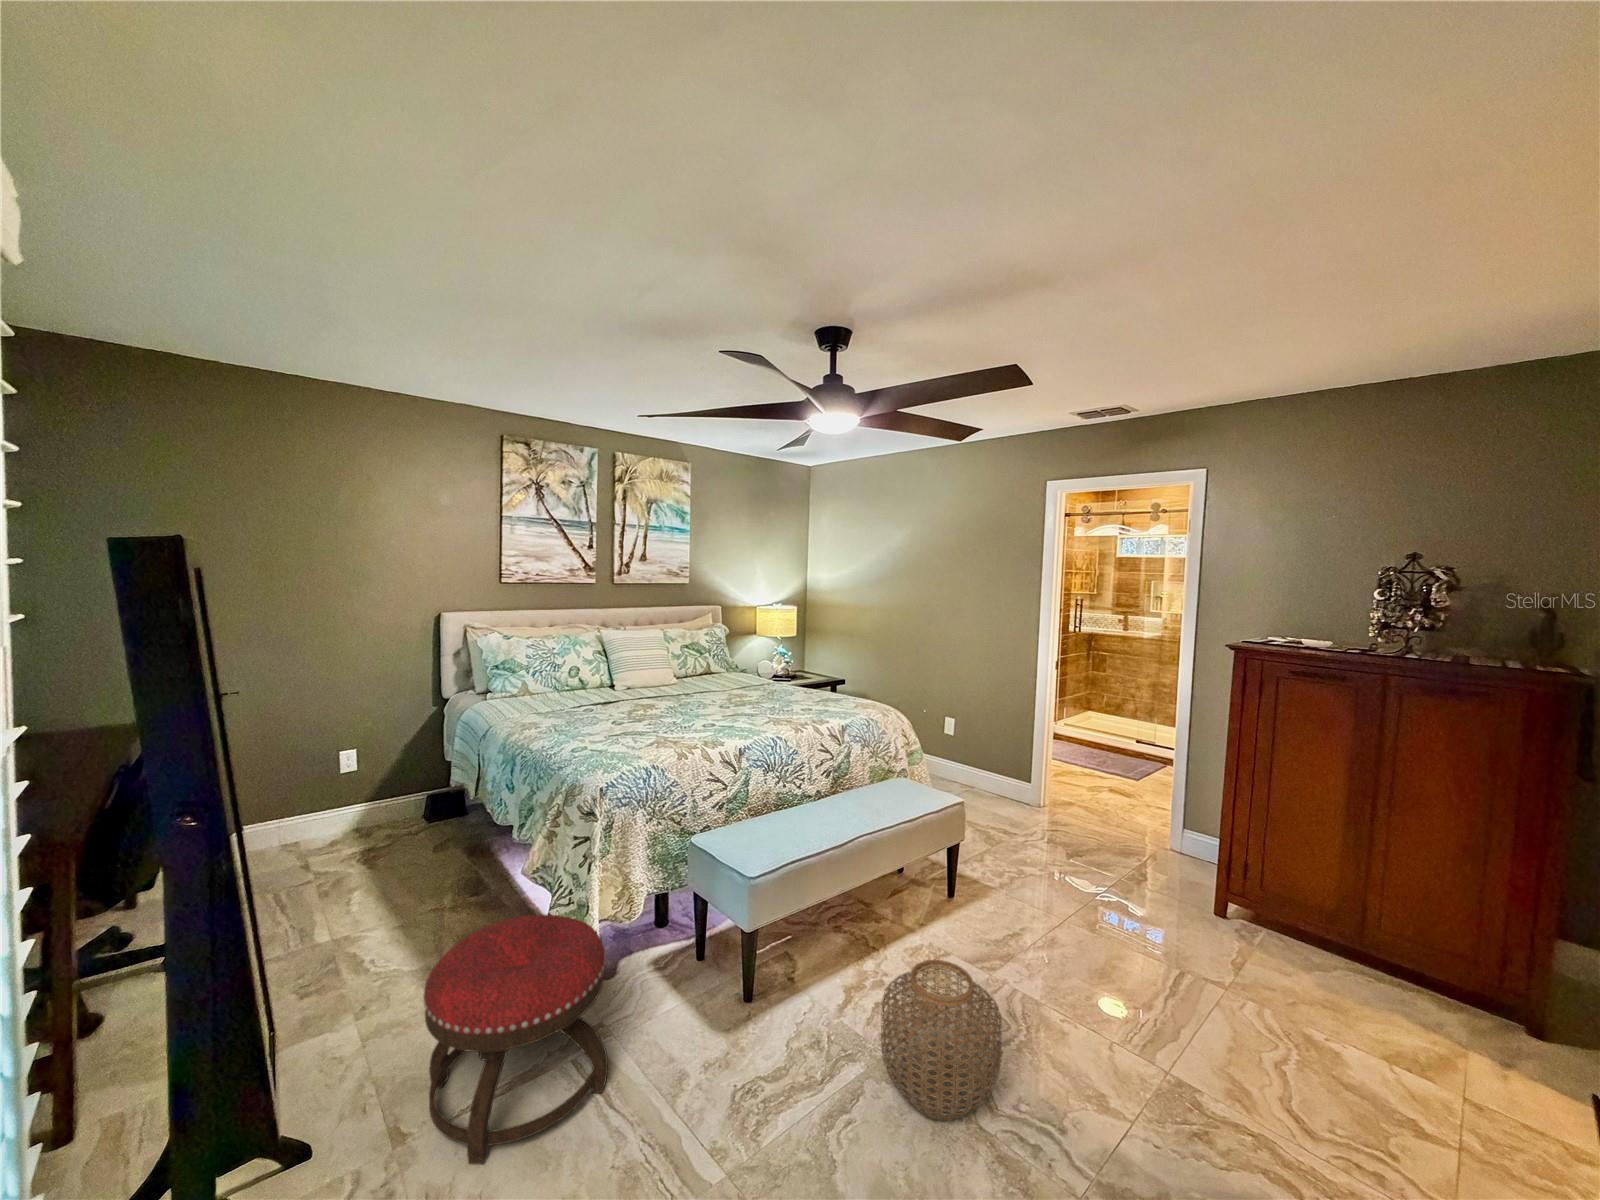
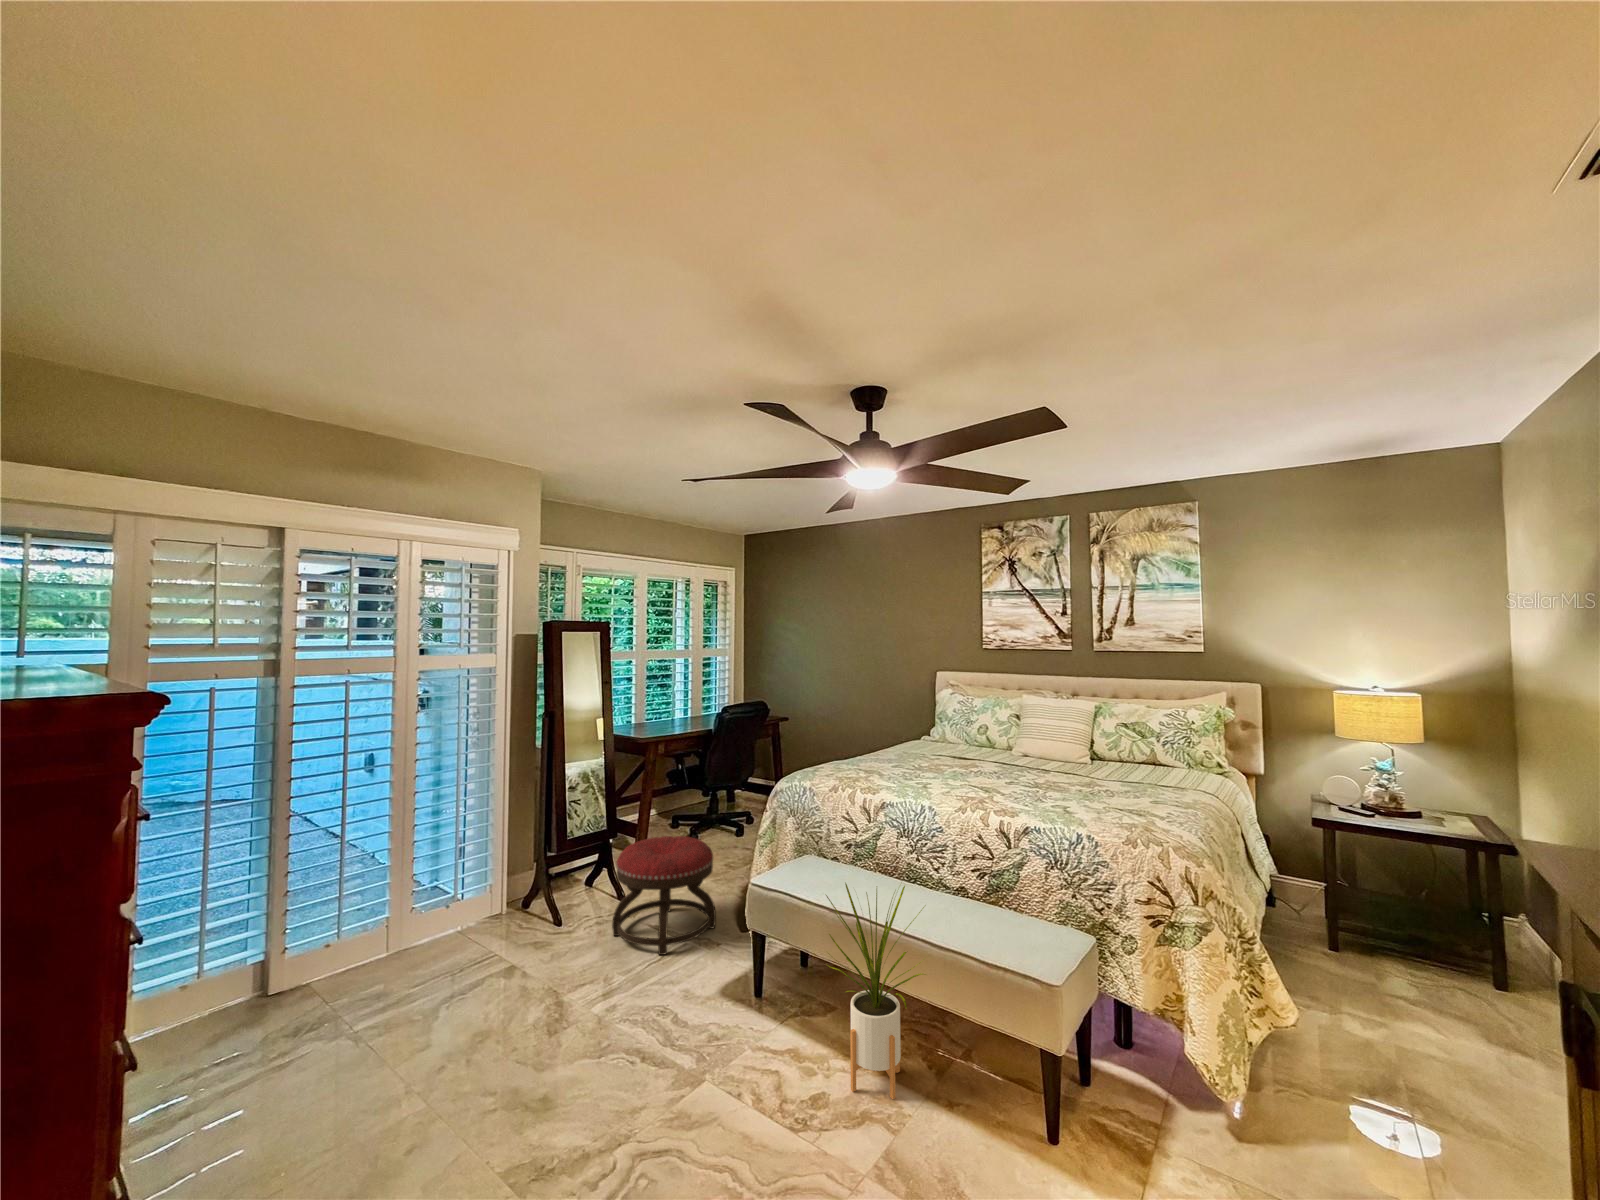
house plant: none [860,782,954,963] -> present [826,883,926,1099]
woven basket: present [881,960,1002,1121] -> none [601,979,713,1132]

